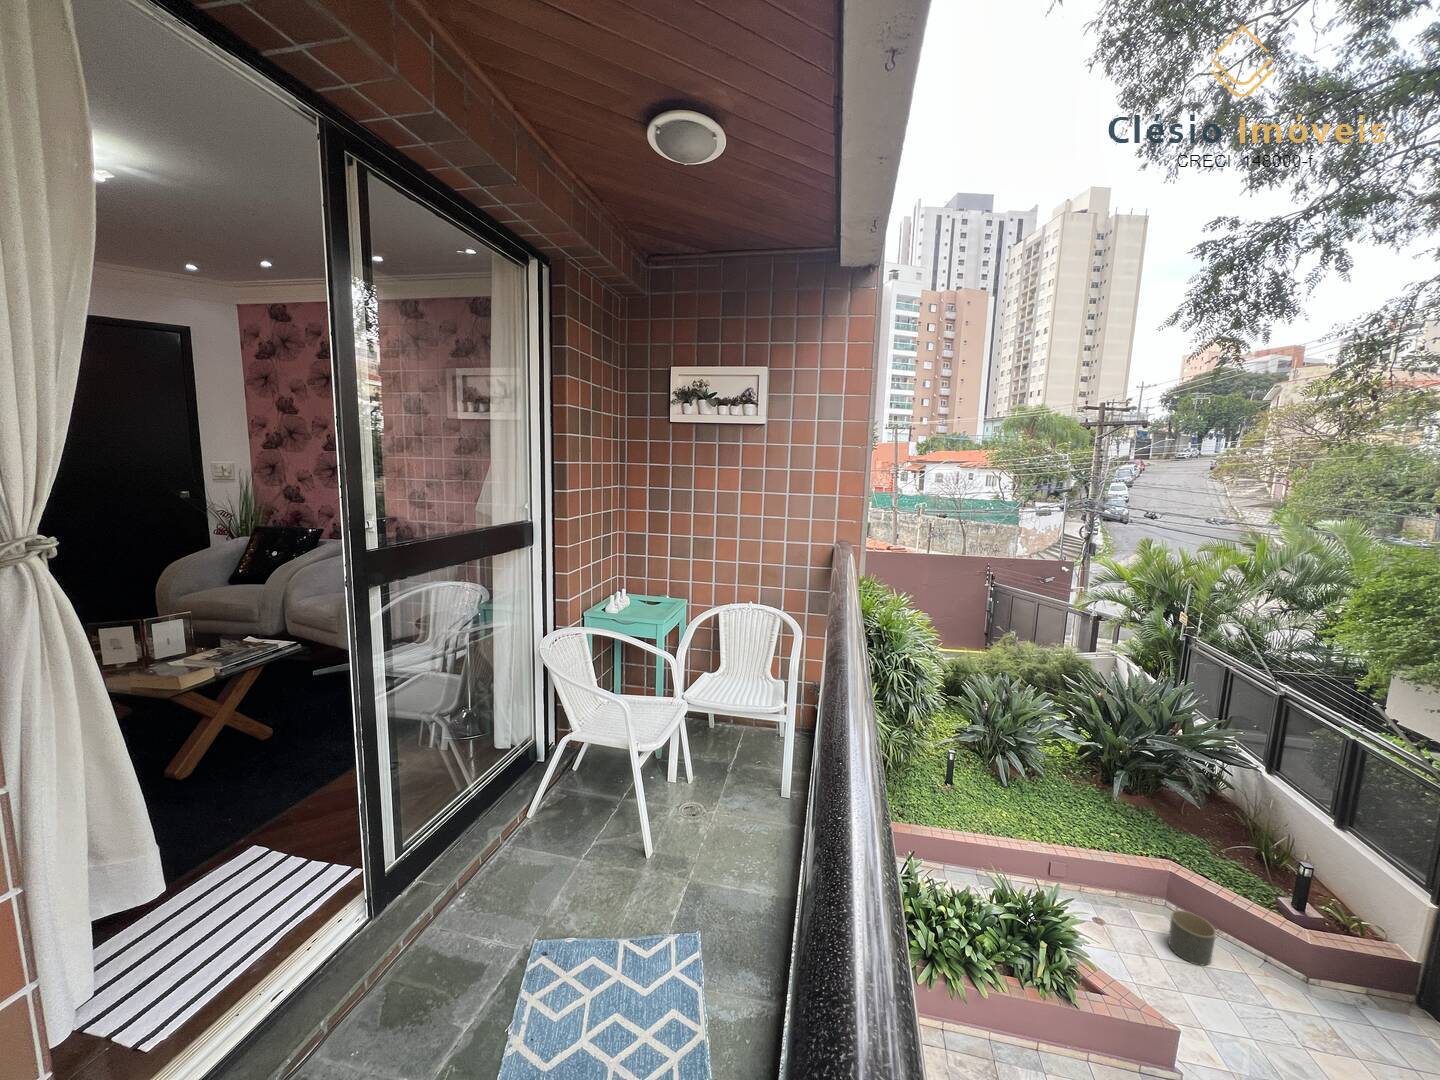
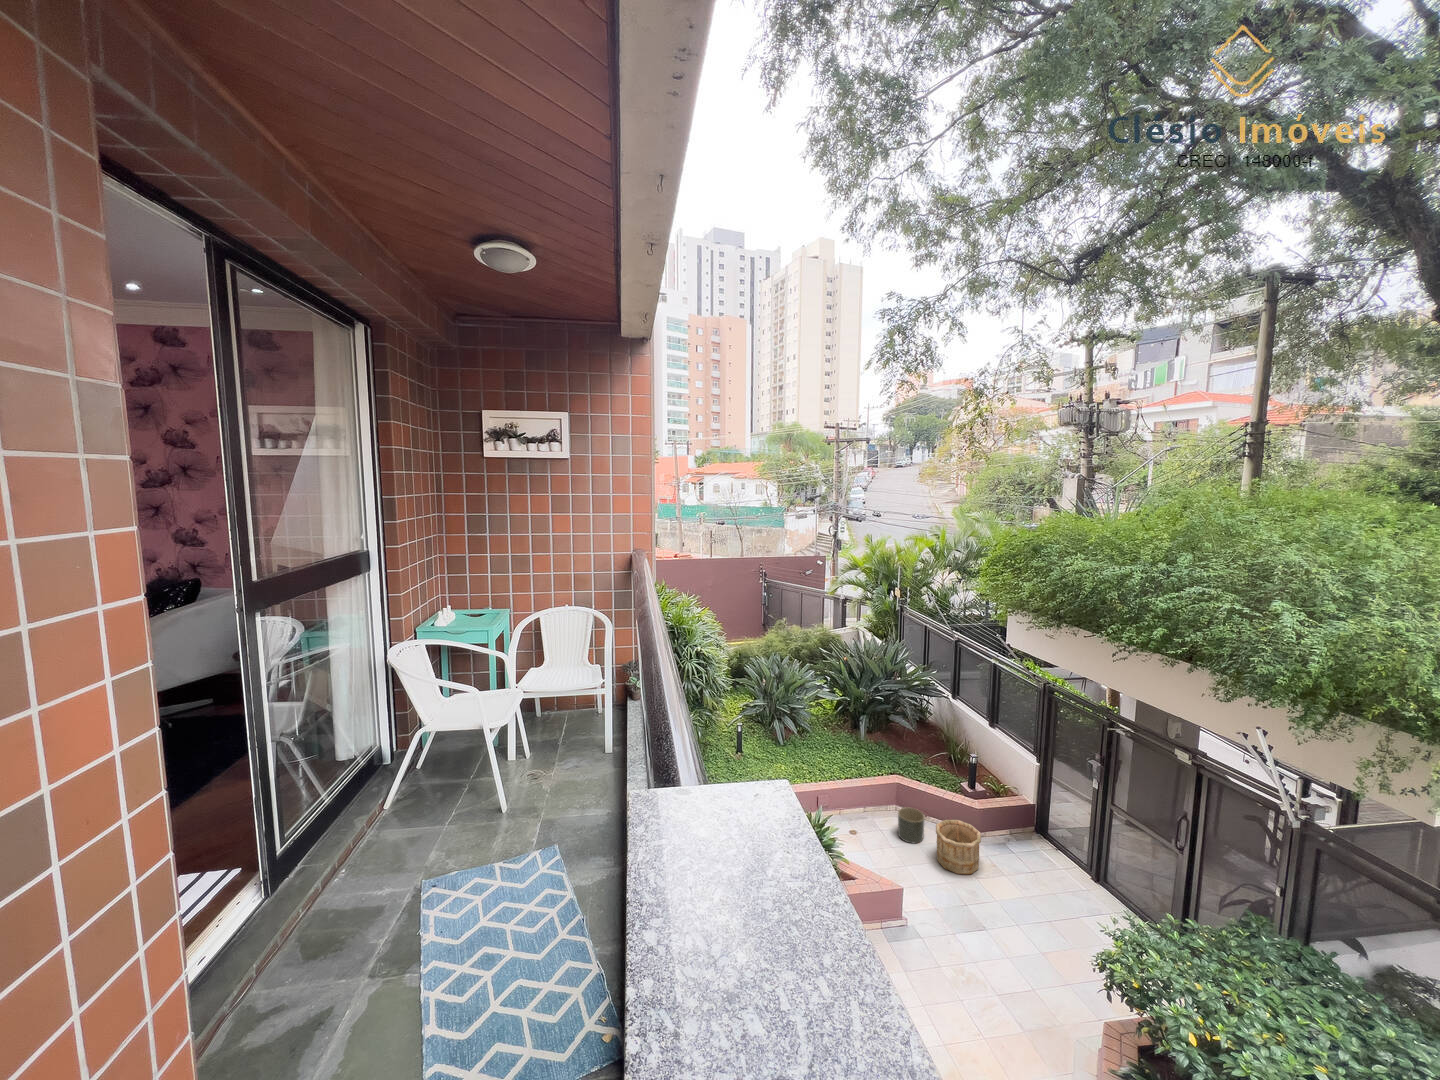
wooden bucket: none [1236,947,1320,1041] -> present [936,820,981,874]

